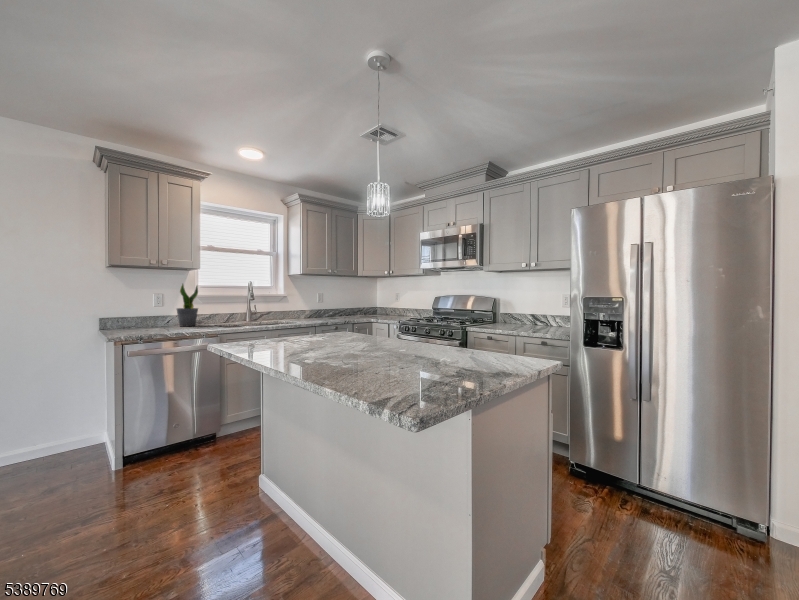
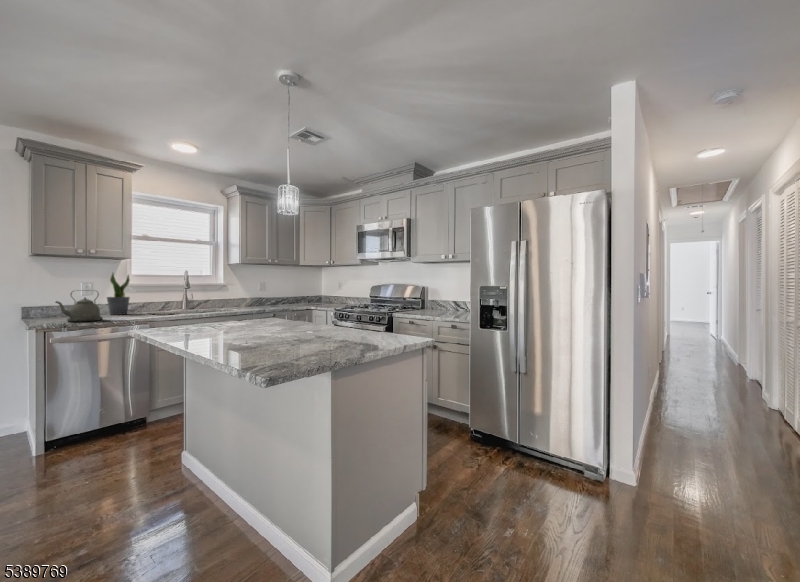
kettle: none [131,302,175,334] -> present [55,291,103,322]

